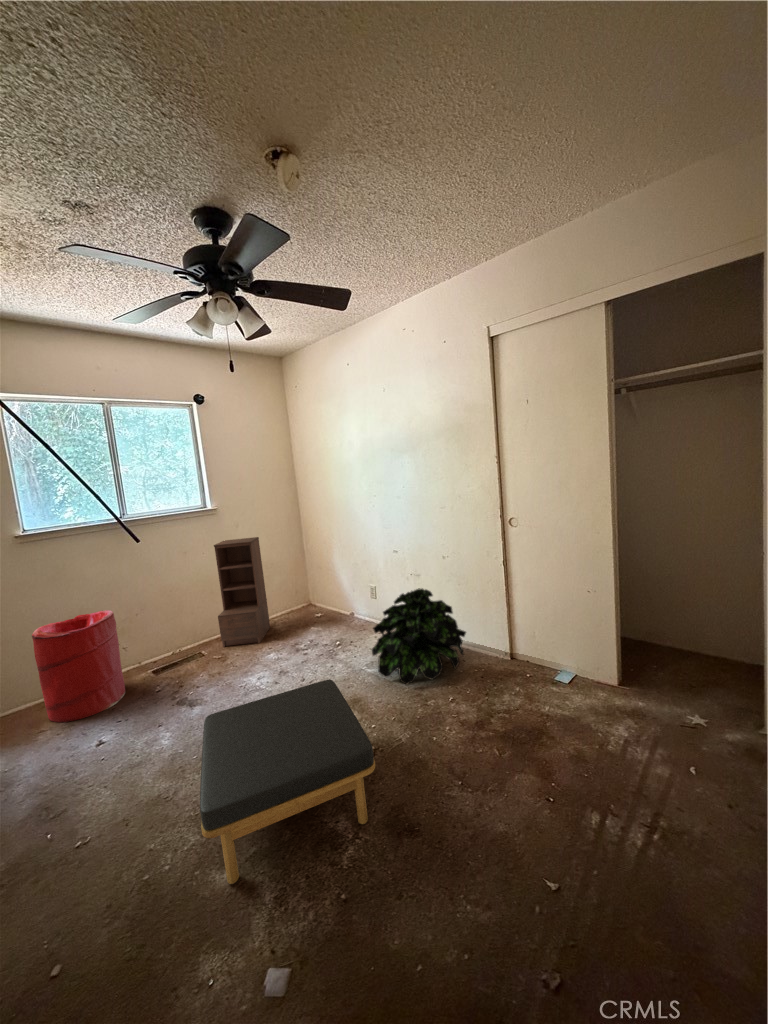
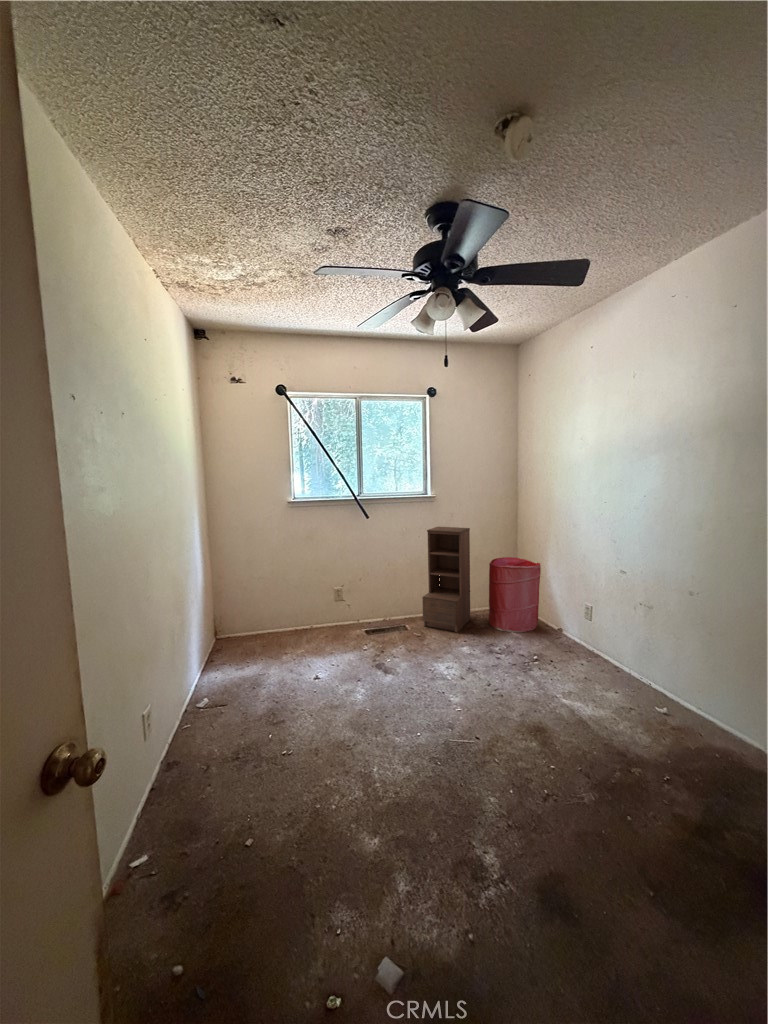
potted plant: present [372,588,466,684] -> none [571,625,716,745]
laundry hamper: present [32,610,125,722] -> present [489,557,541,632]
ottoman: present [200,679,375,884] -> none [357,689,535,874]

